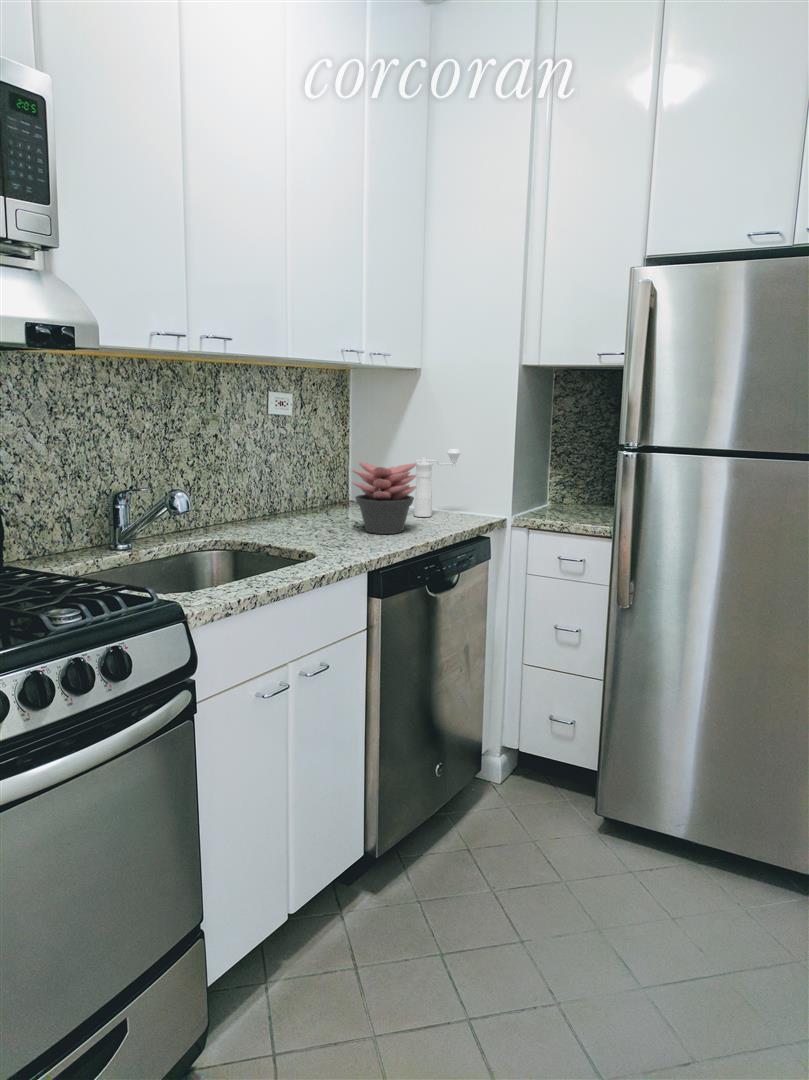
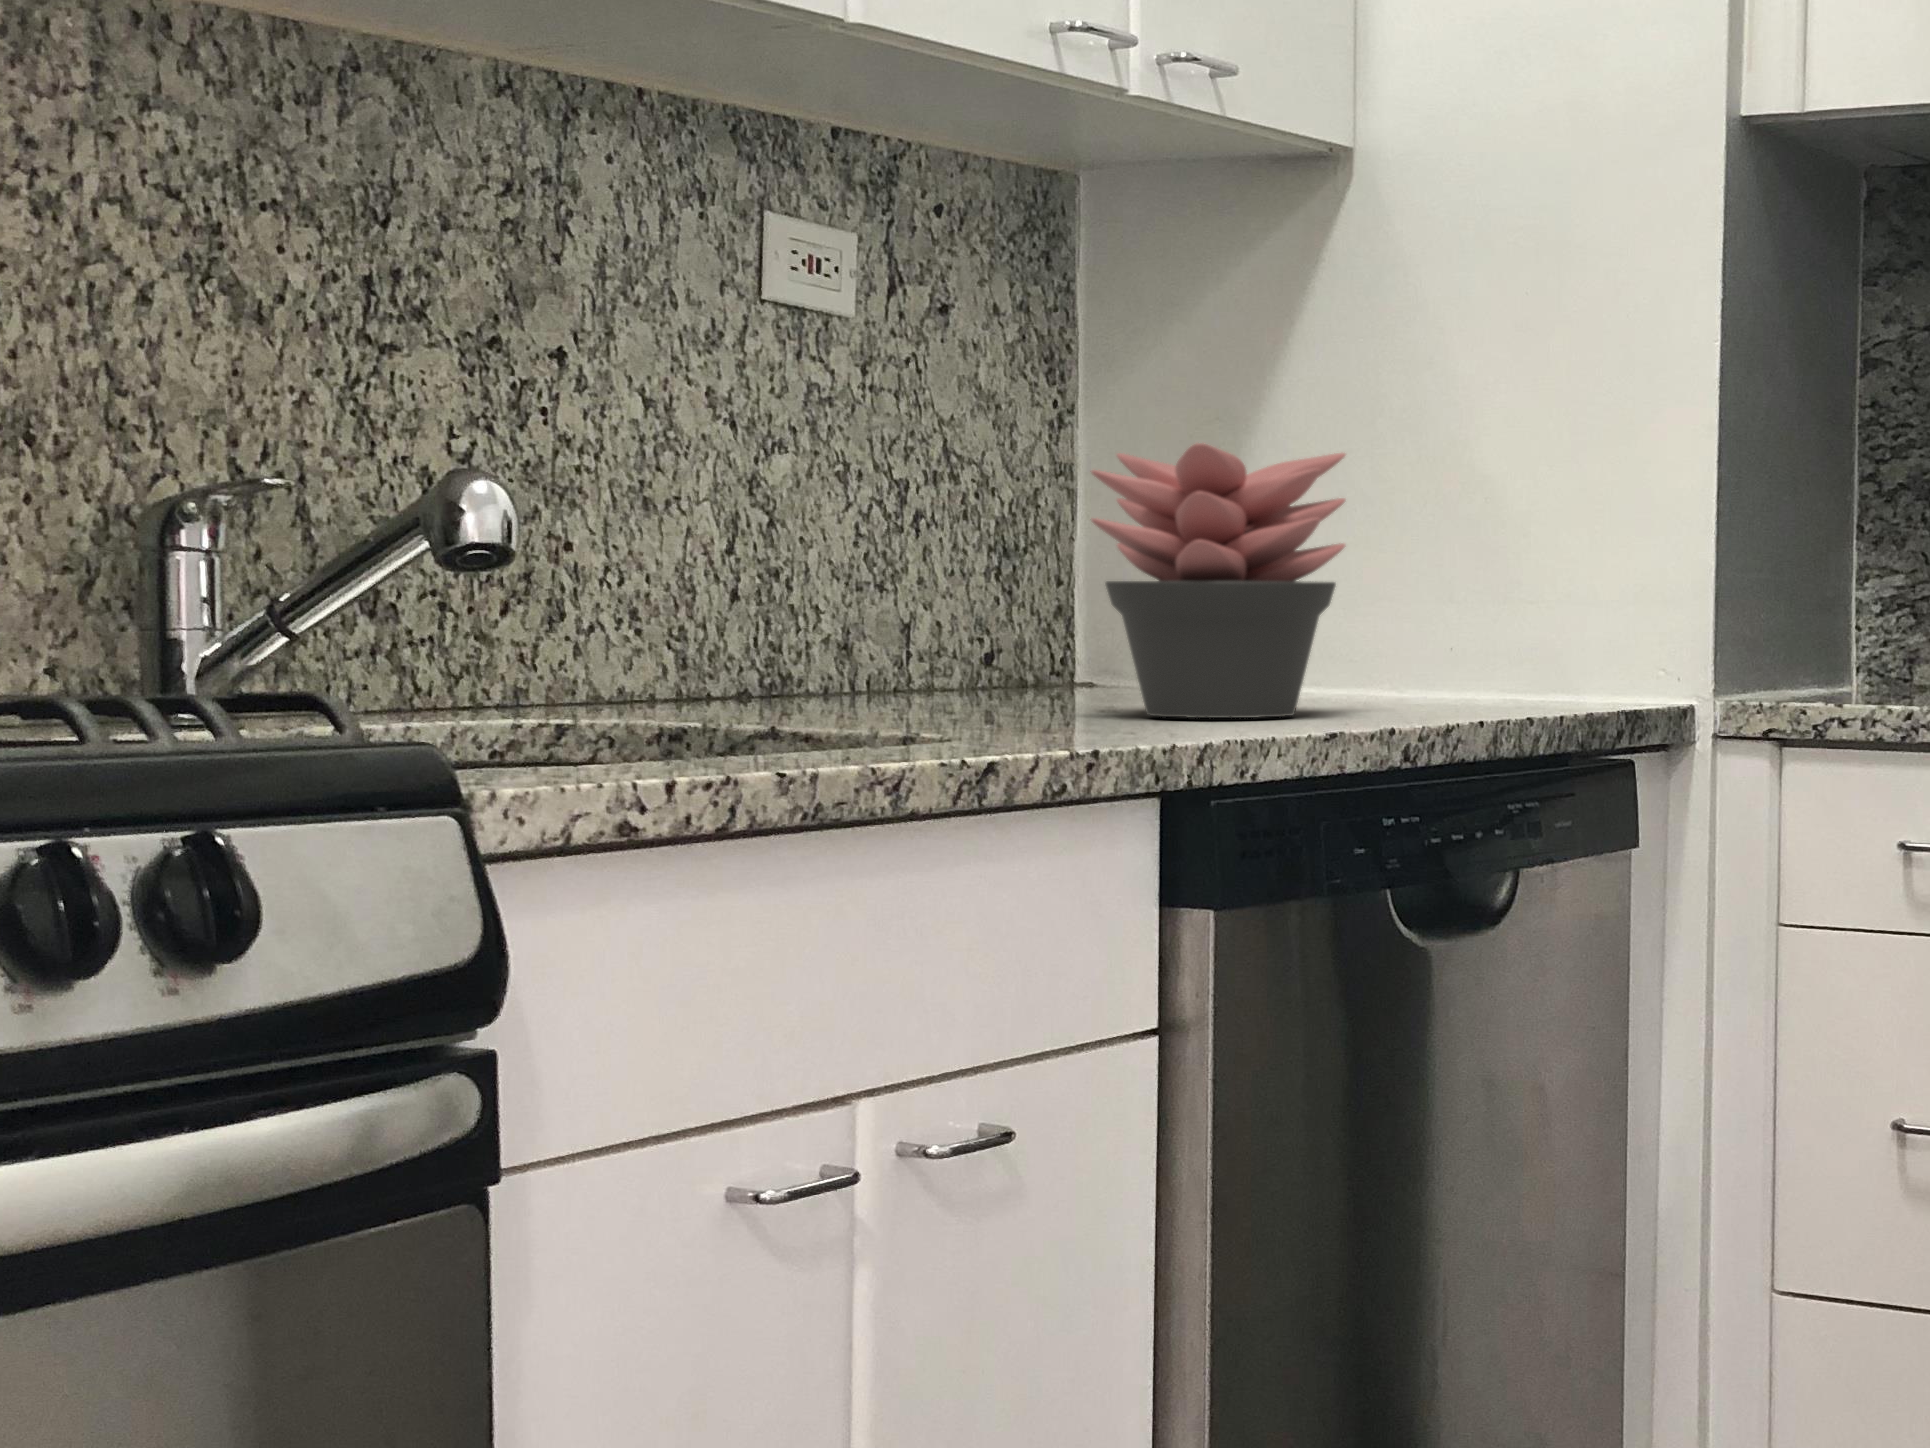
pepper mill: present [414,449,461,517] -> none [1336,439,1515,699]

